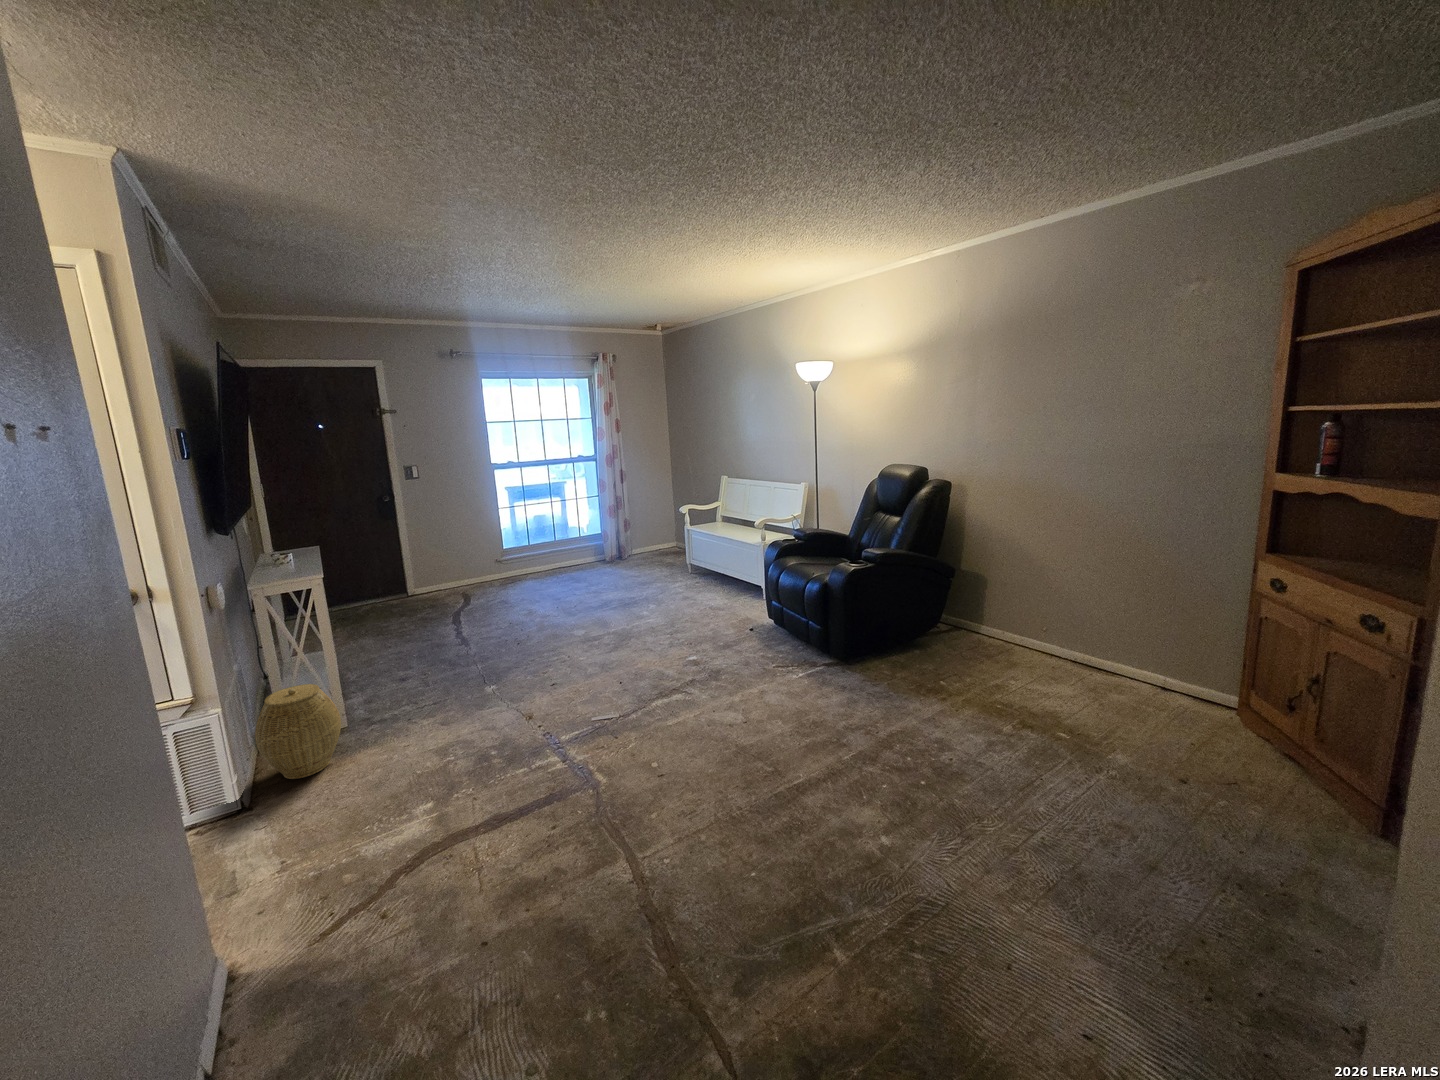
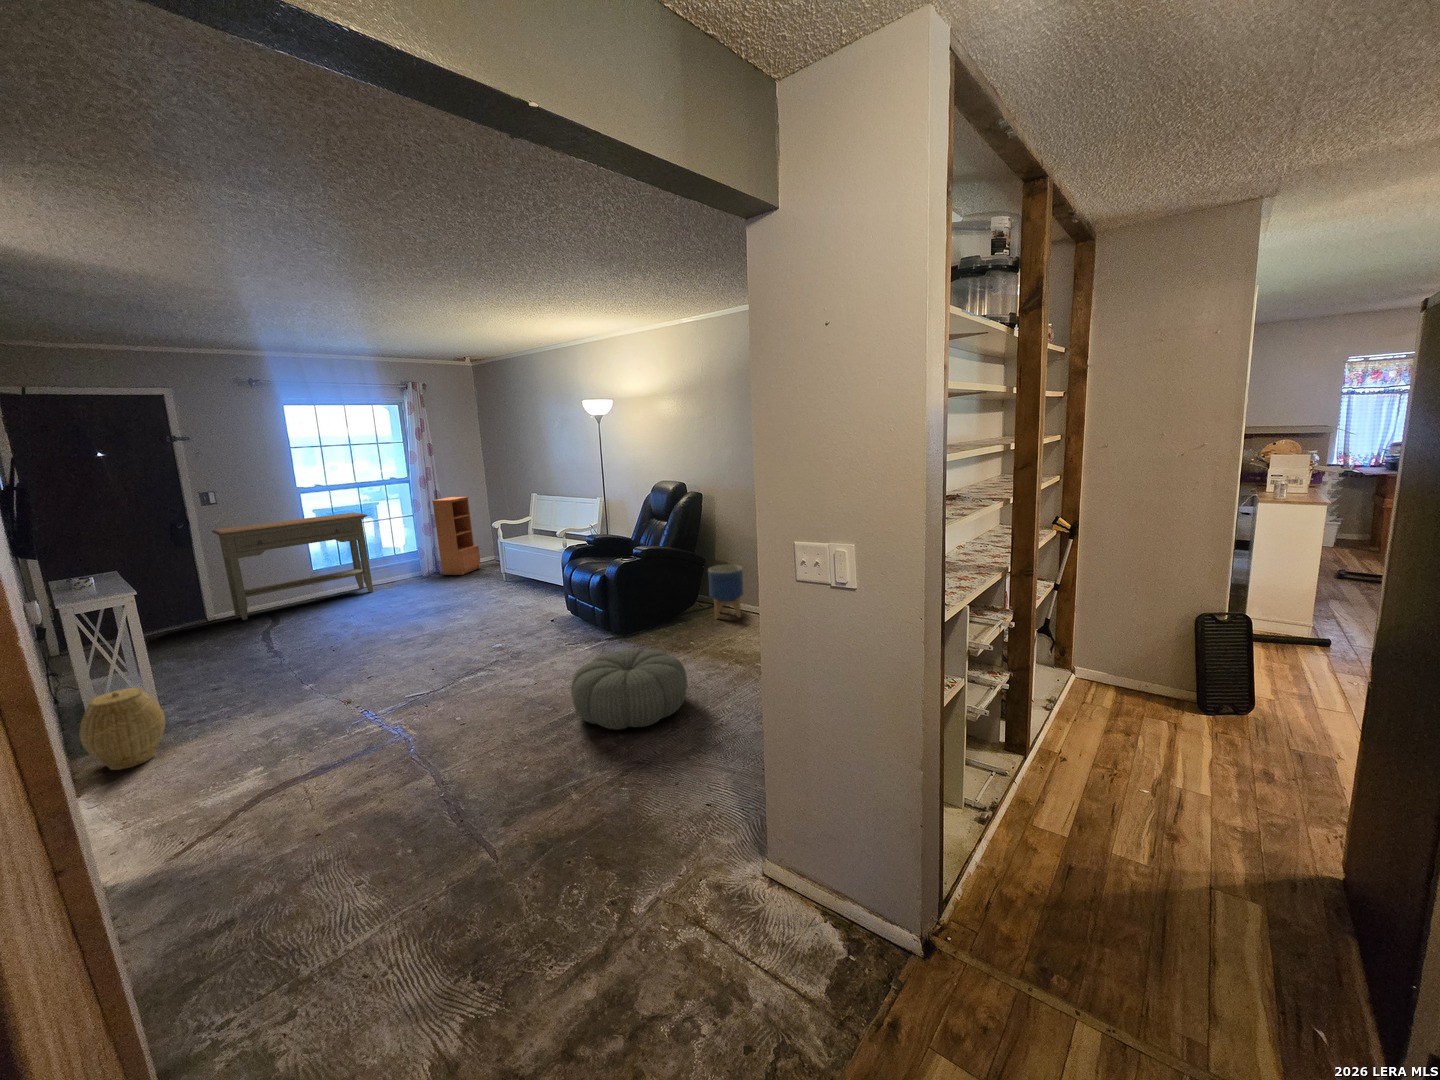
bookcase: none [618,478,662,562] -> present [432,497,480,575]
console table: none [415,491,558,597] -> present [212,513,373,620]
planter: none [957,576,1008,649] -> present [708,565,743,619]
pouf: none [808,696,986,831] -> present [571,649,687,730]

